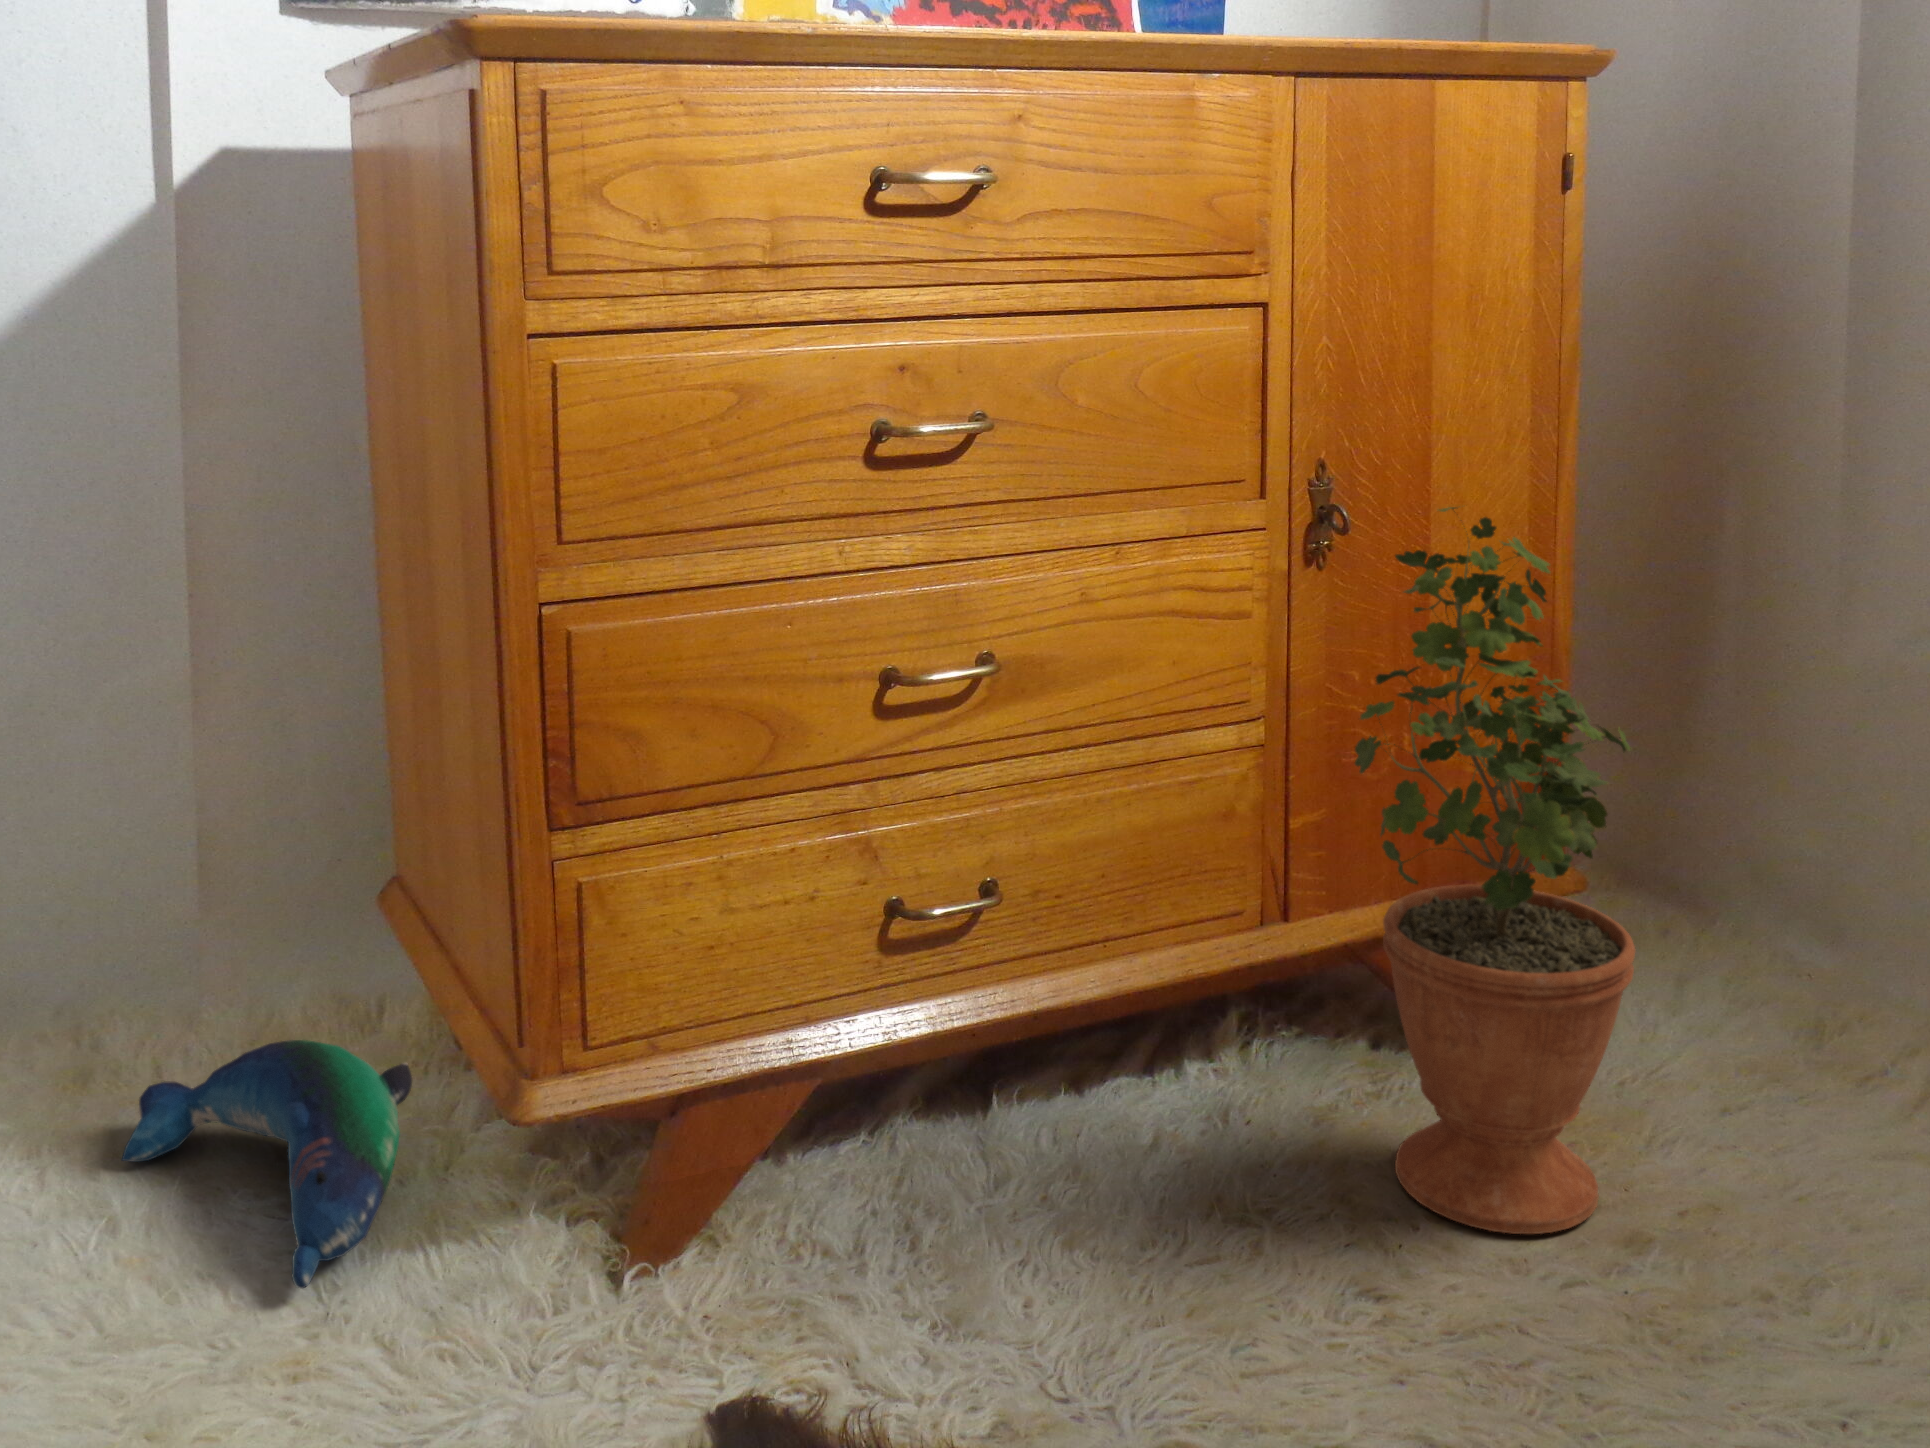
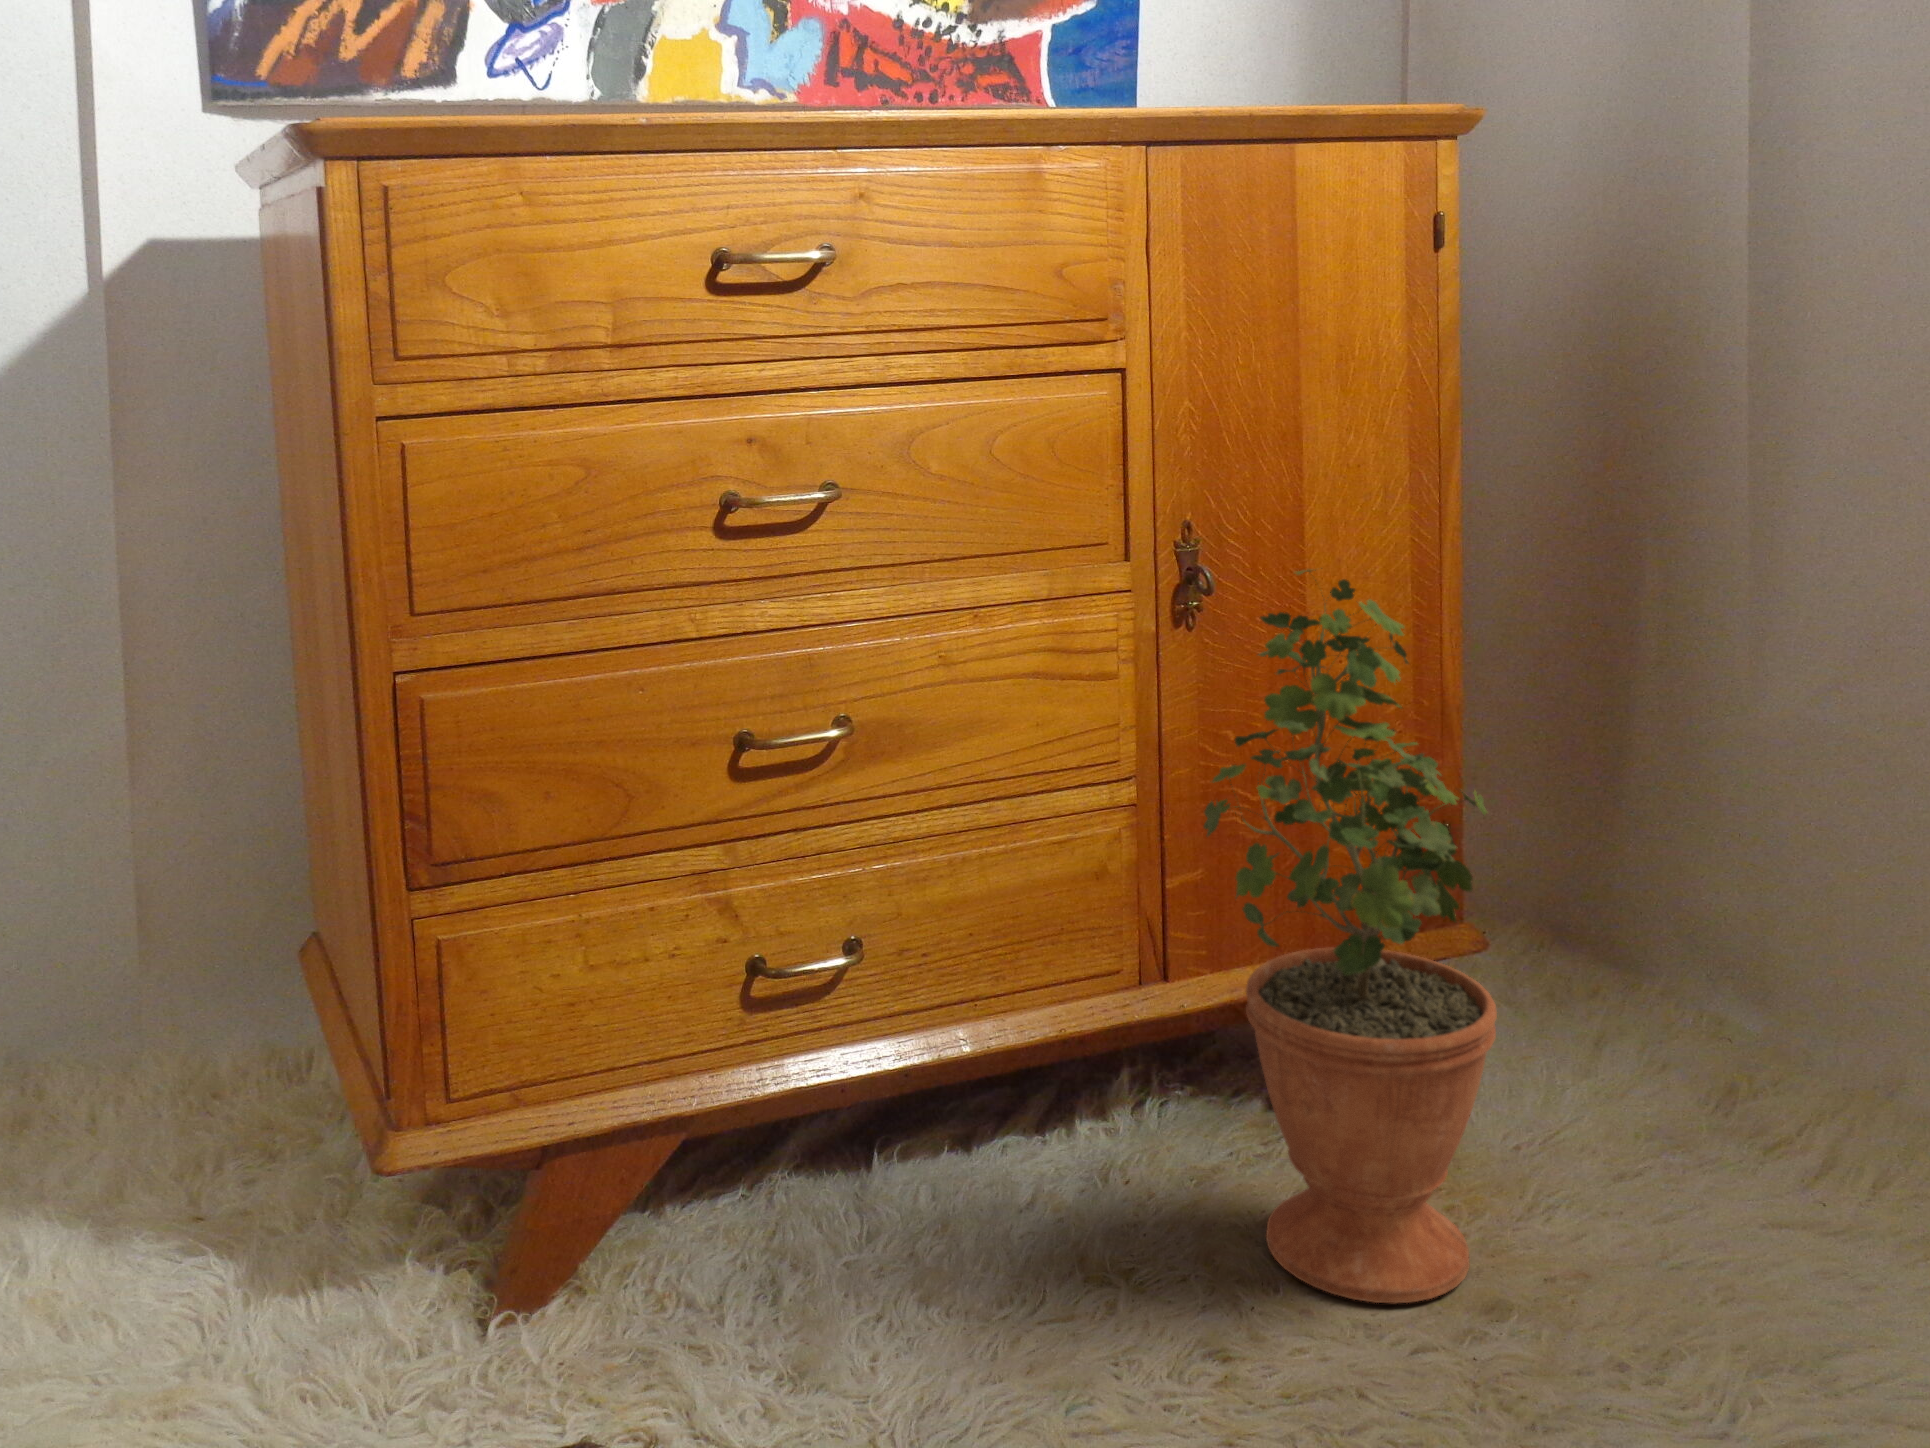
plush toy: present [122,1040,412,1289] -> none [40,1085,307,1326]

